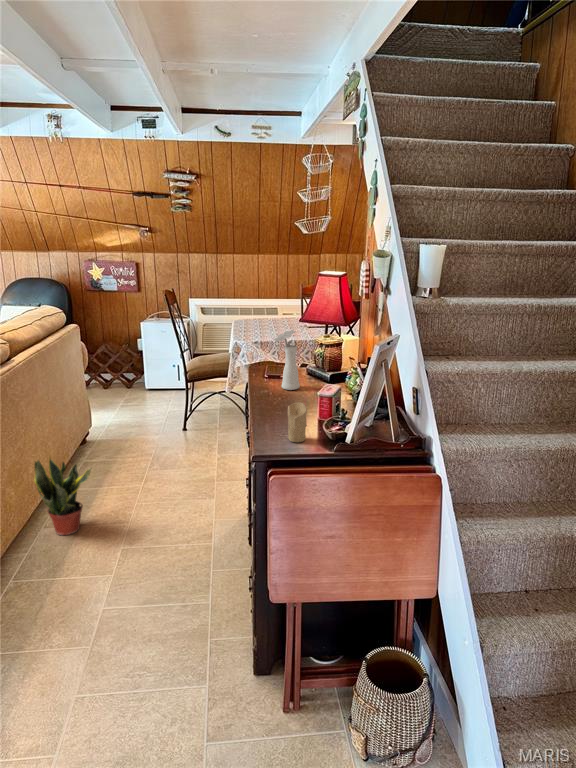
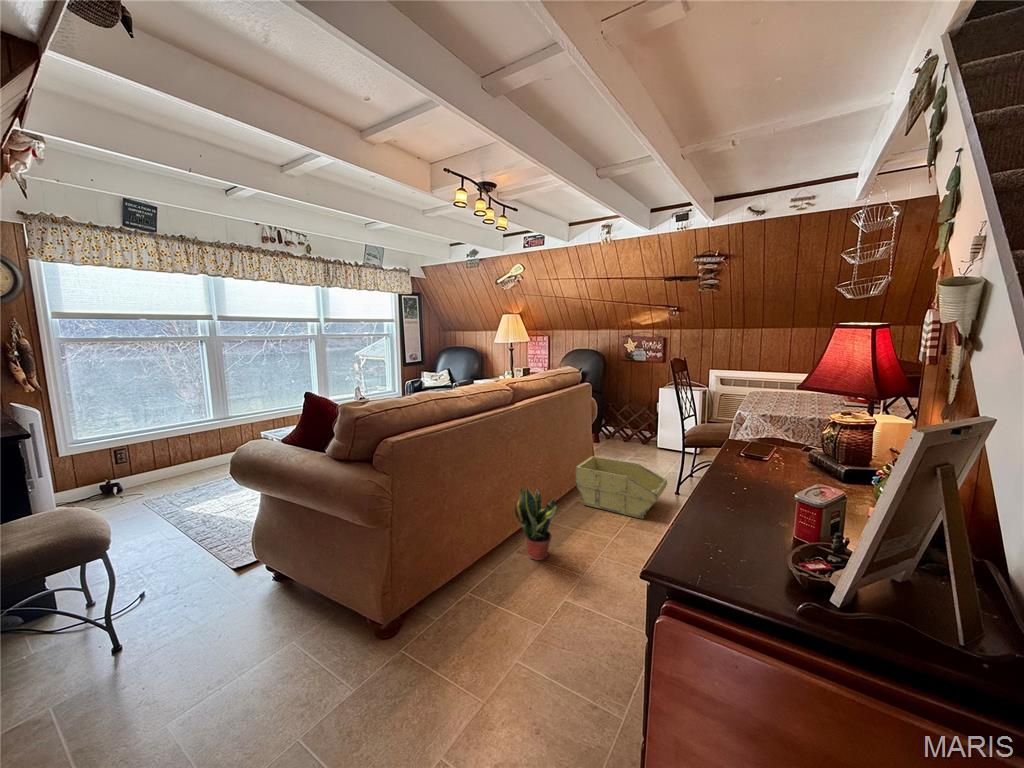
vase: present [274,330,300,390] -> none [753,399,788,478]
candle: present [288,402,307,442] -> none [726,497,760,560]
storage bin: none [78,409,177,467] -> present [575,456,667,519]

